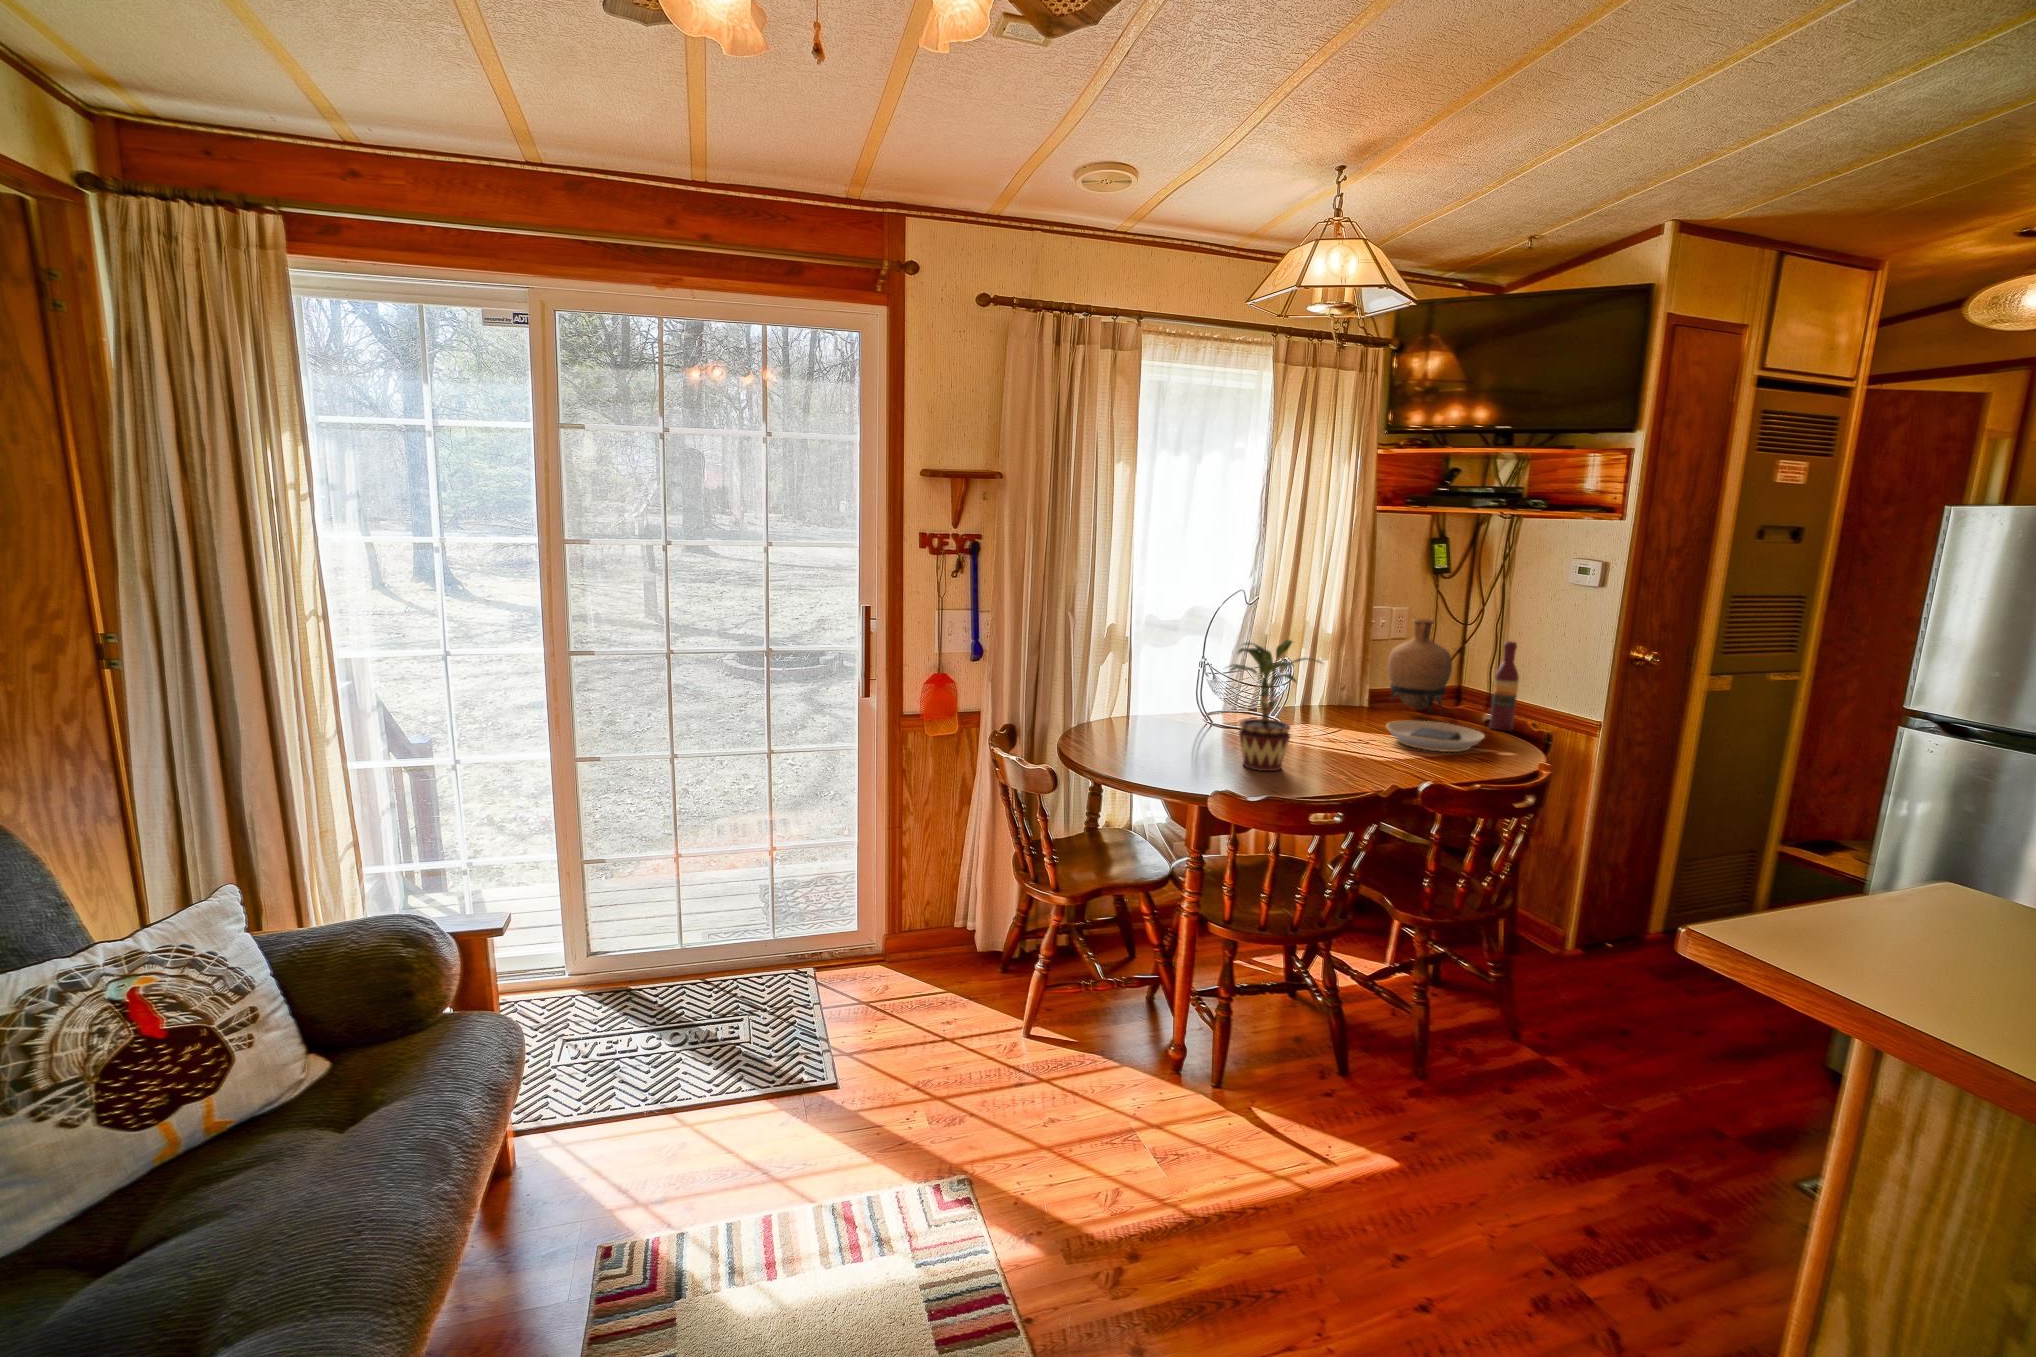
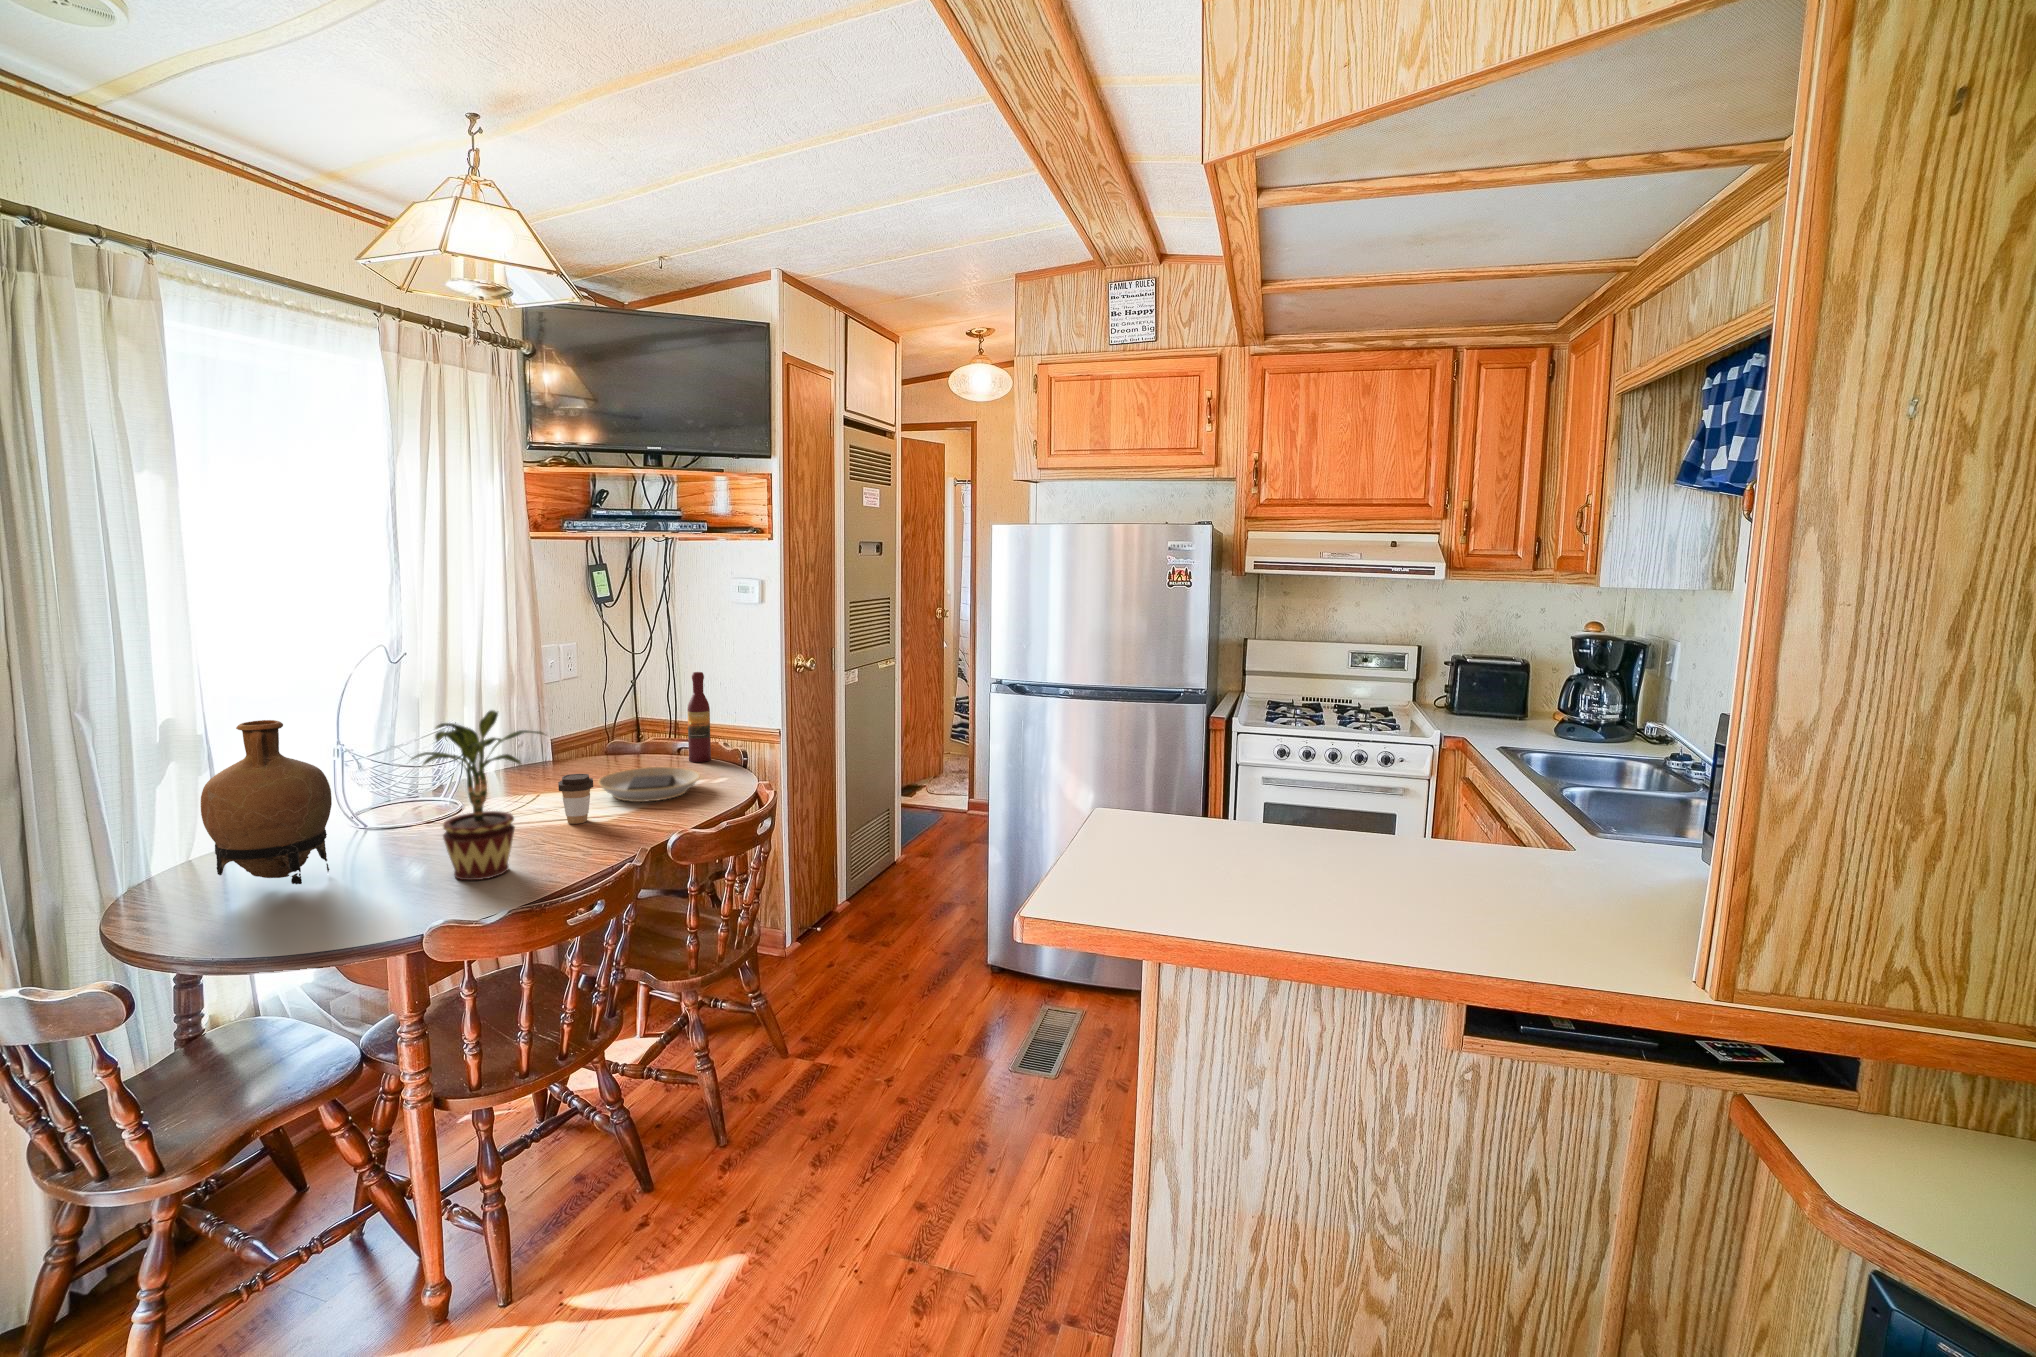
vase: present [1388,619,1452,714] -> present [201,720,332,884]
coffee cup: none [1342,709,1374,753] -> present [558,774,593,824]

